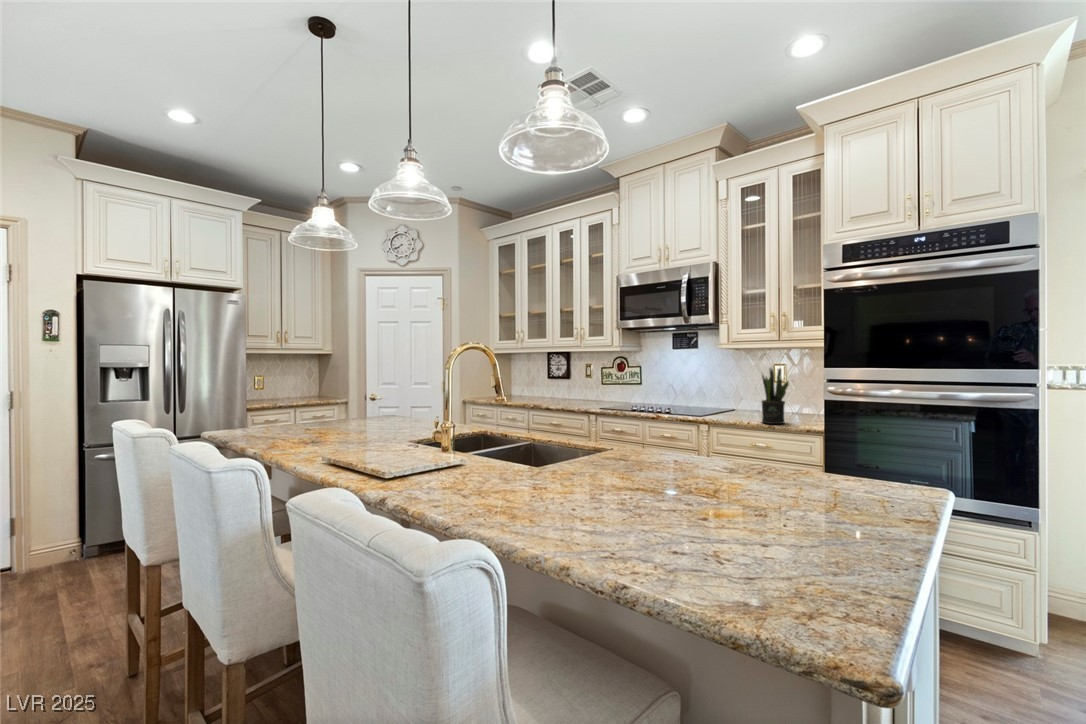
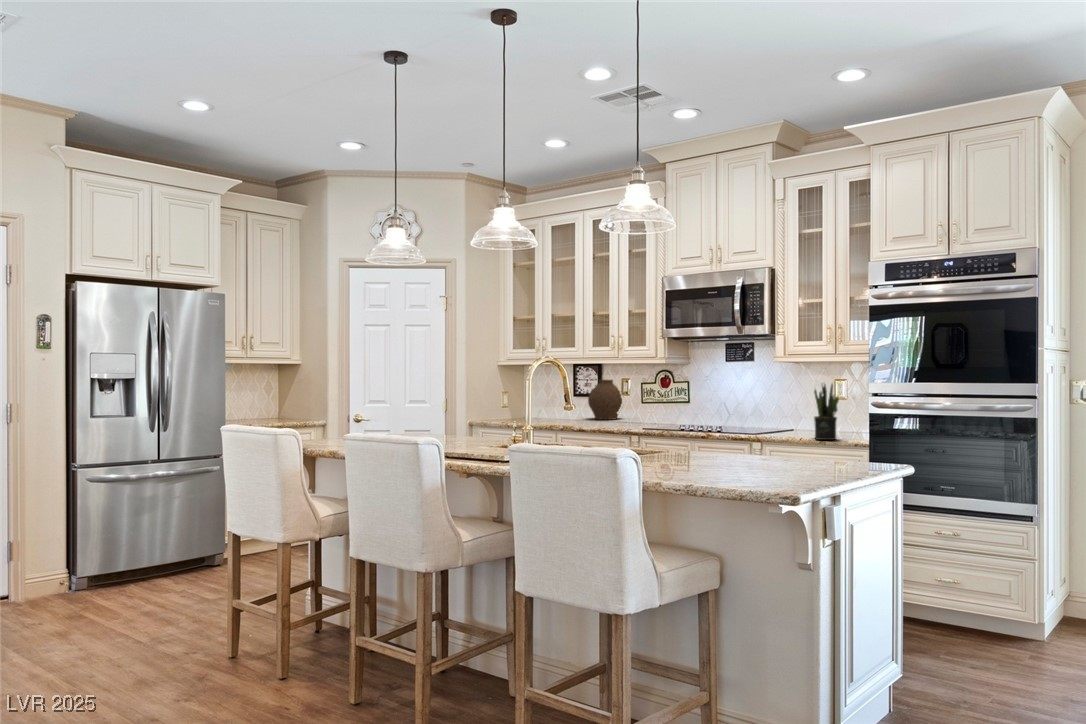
vase: none [559,365,588,398] -> present [588,380,624,420]

